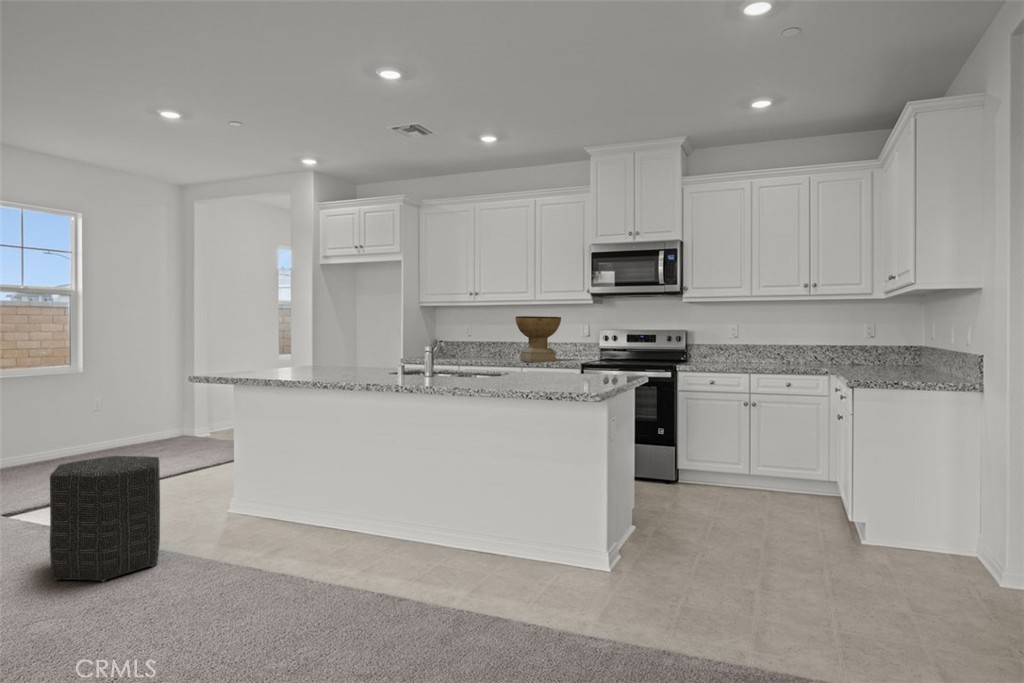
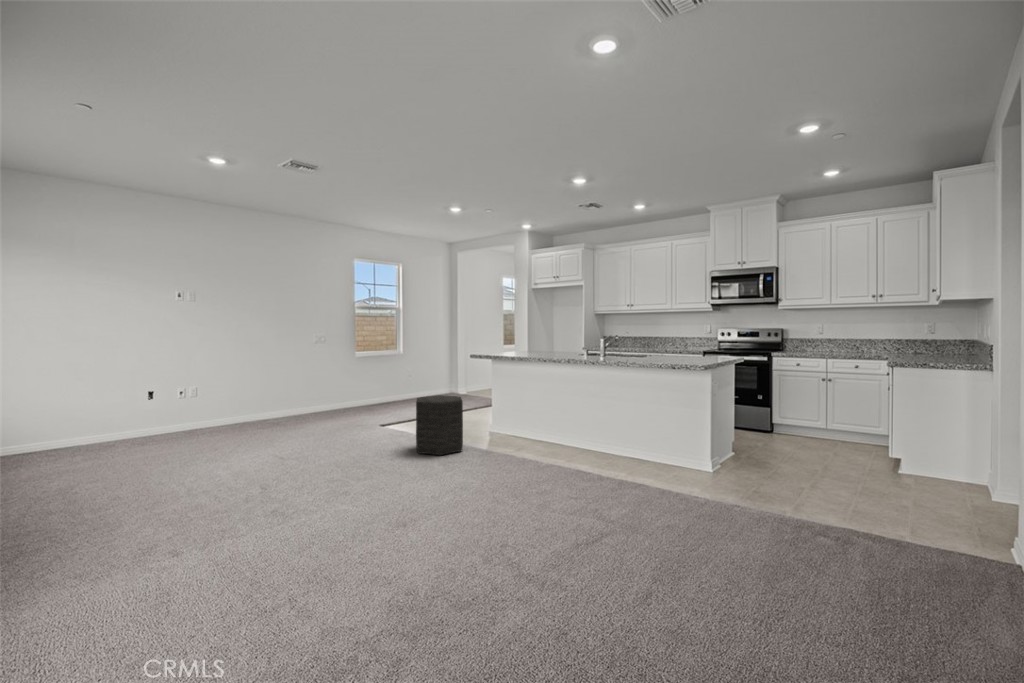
decorative bowl: present [515,316,561,362] -> none [659,320,691,350]

